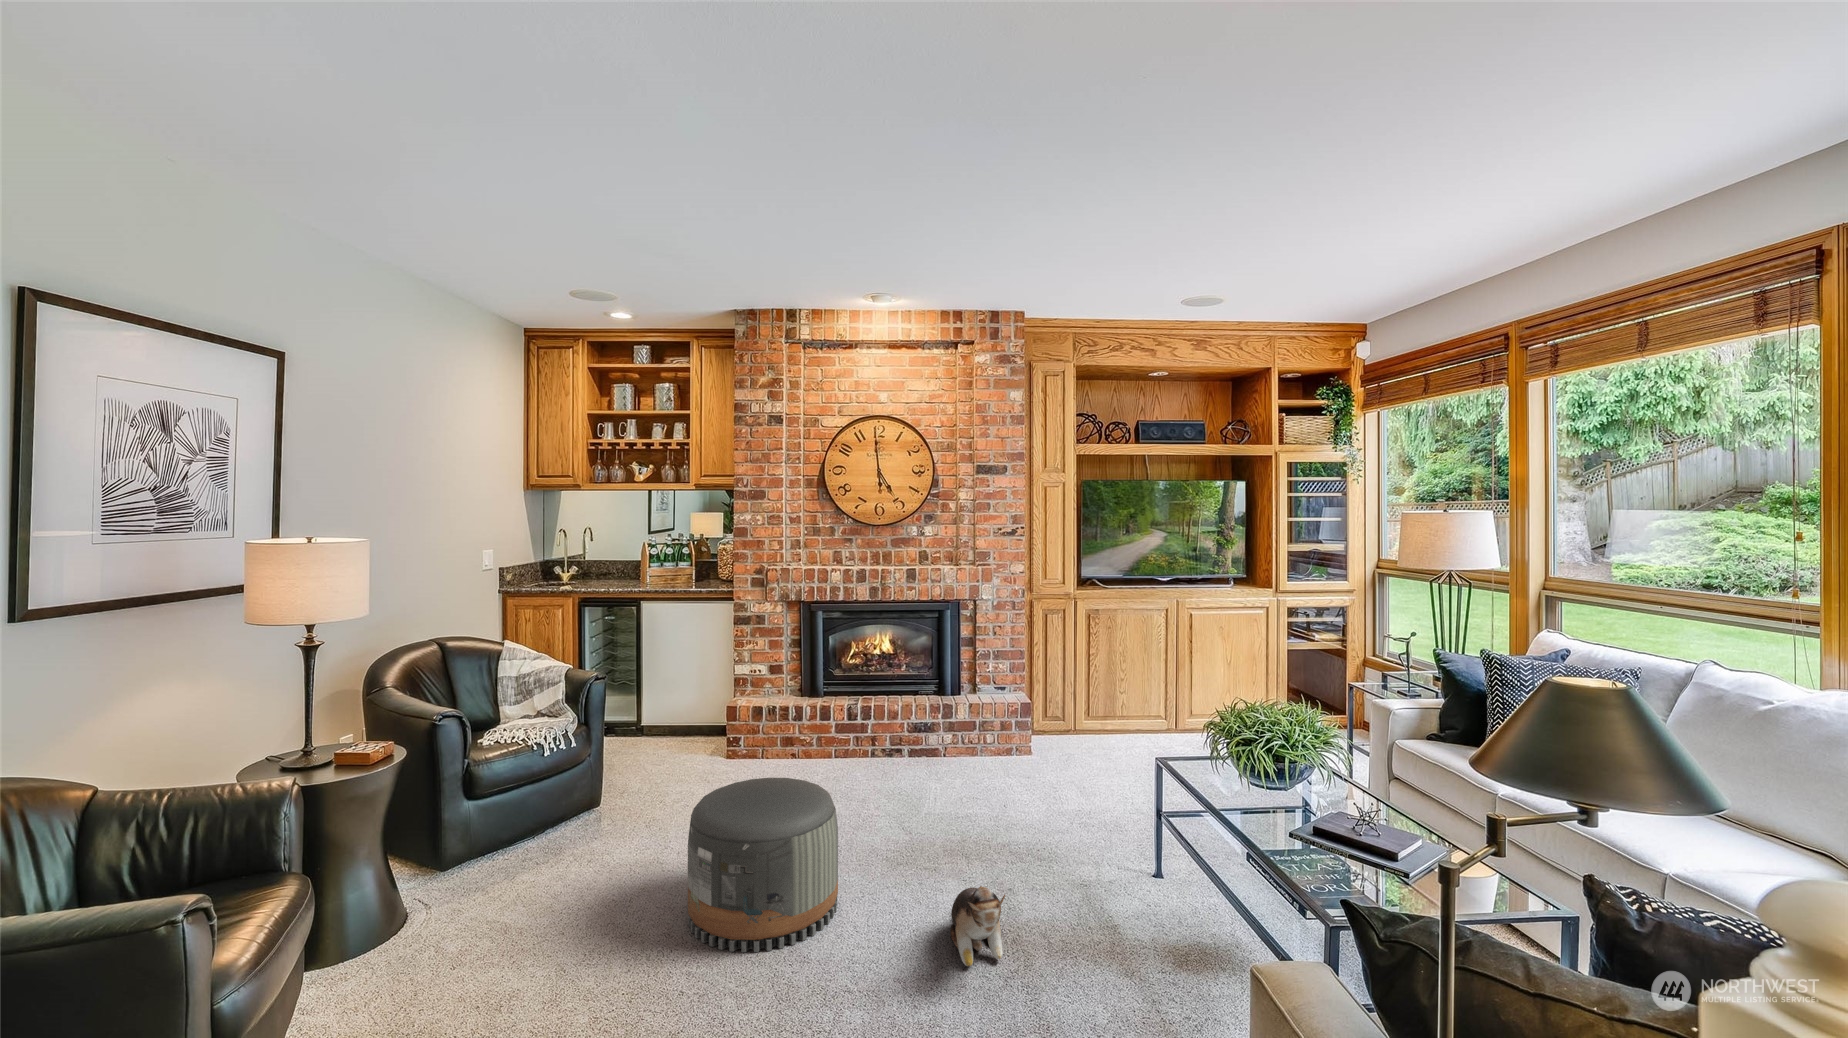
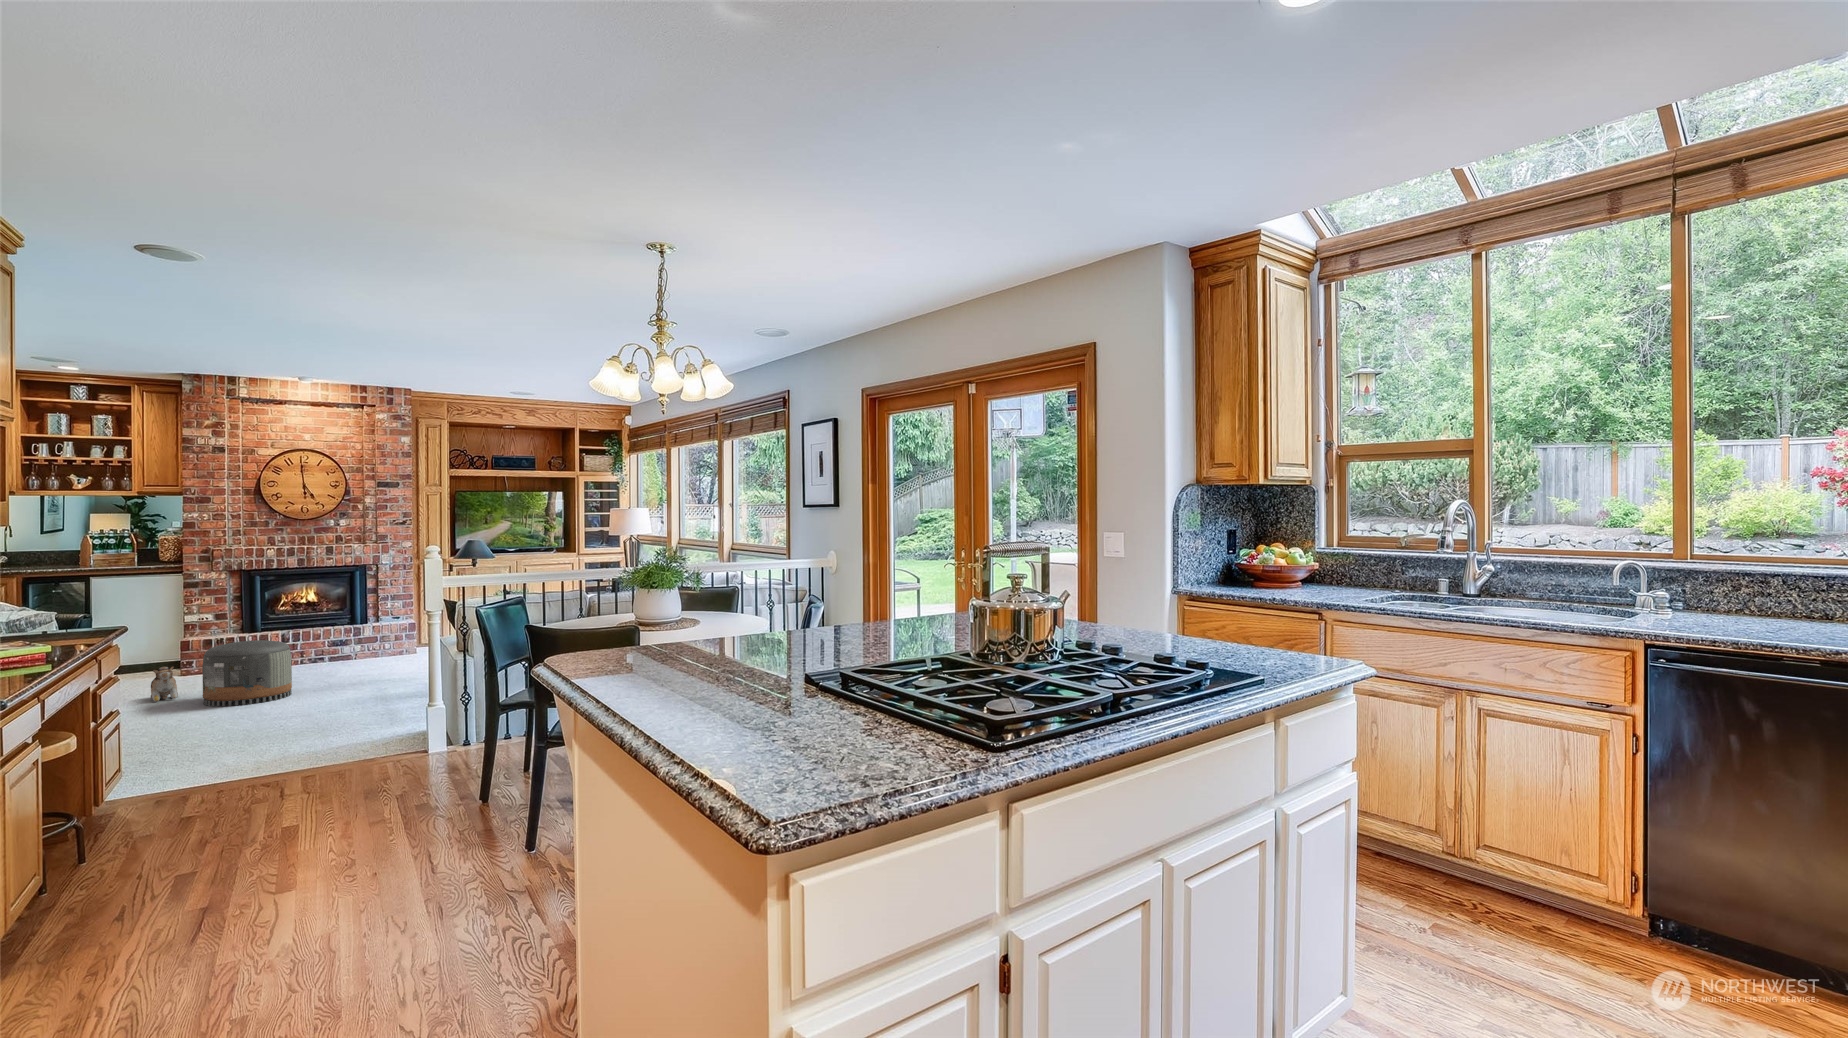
plush toy: present [950,886,1005,966] -> present [151,667,178,702]

